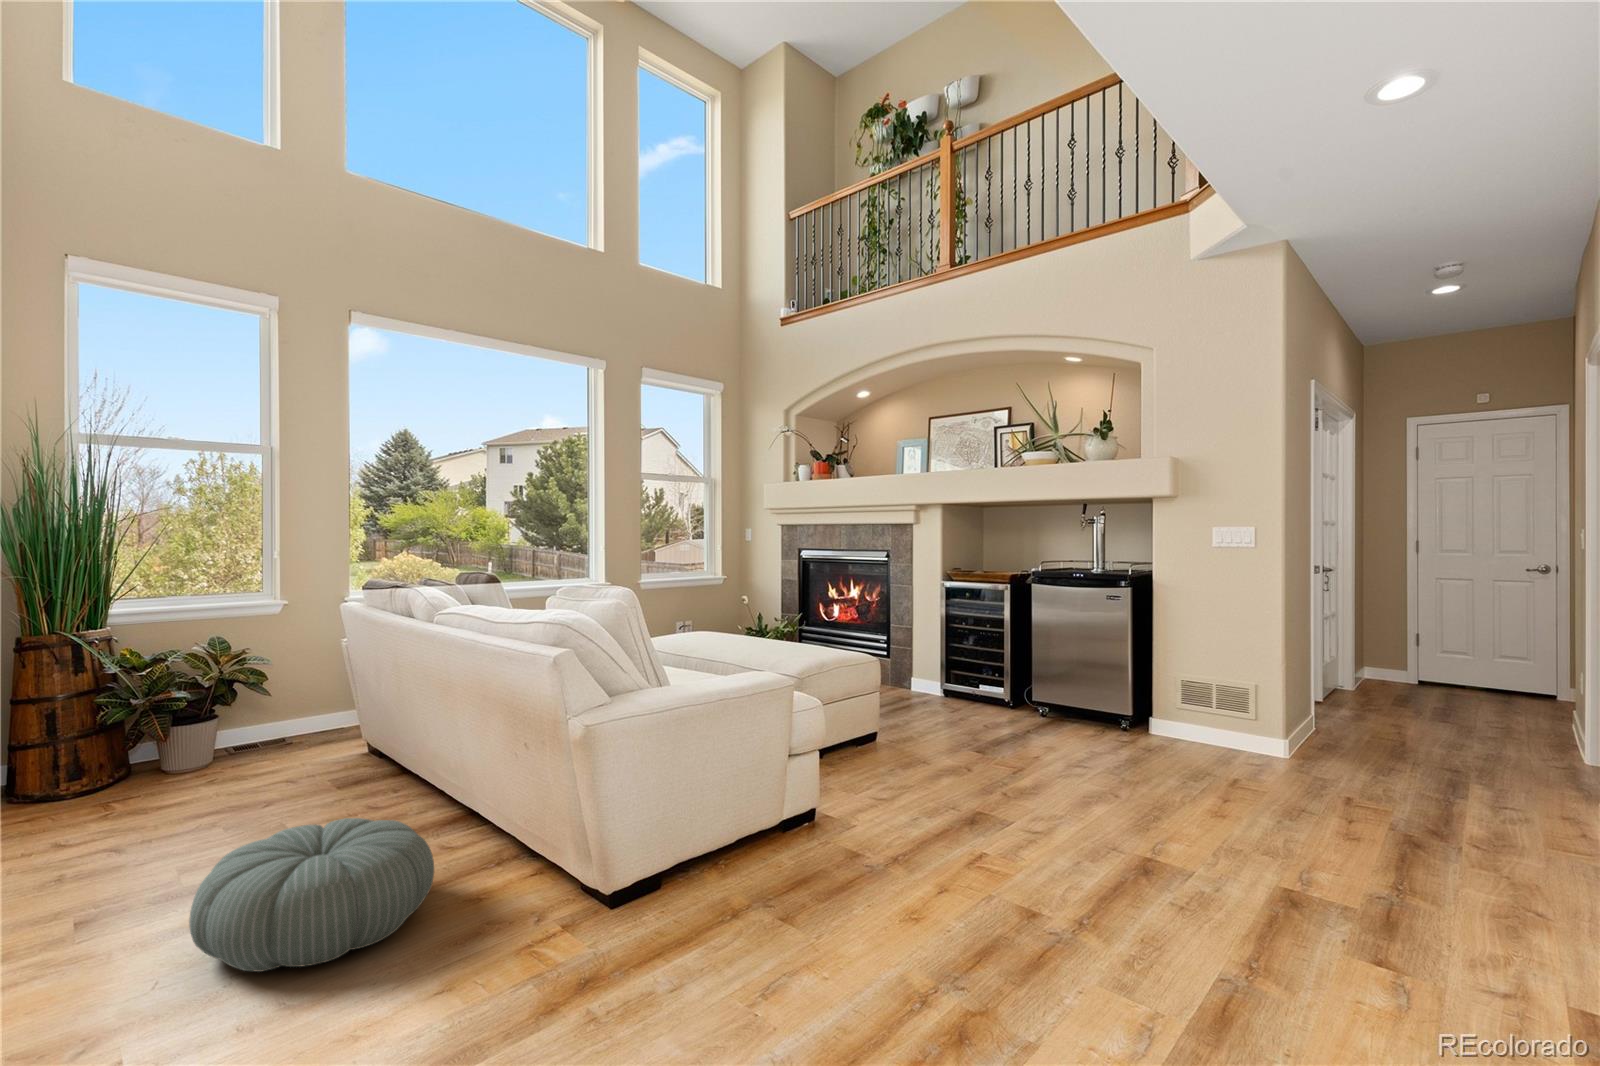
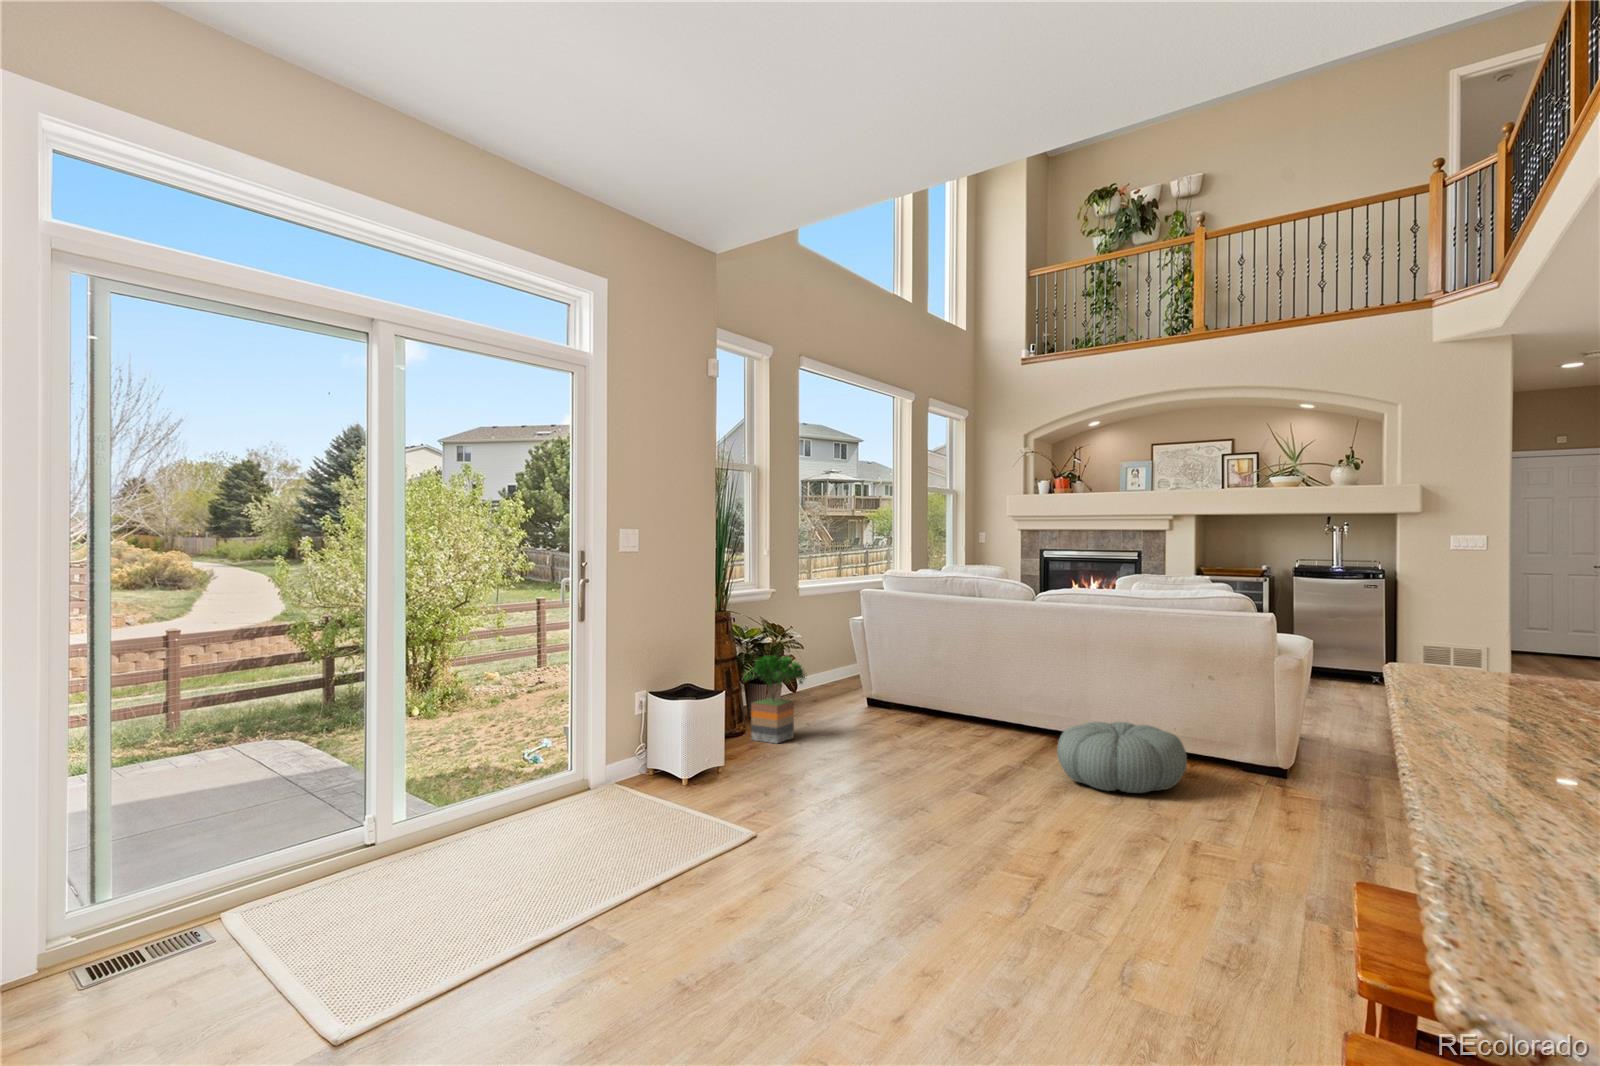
potted tree: none [58,683,165,809] -> present [744,656,805,743]

